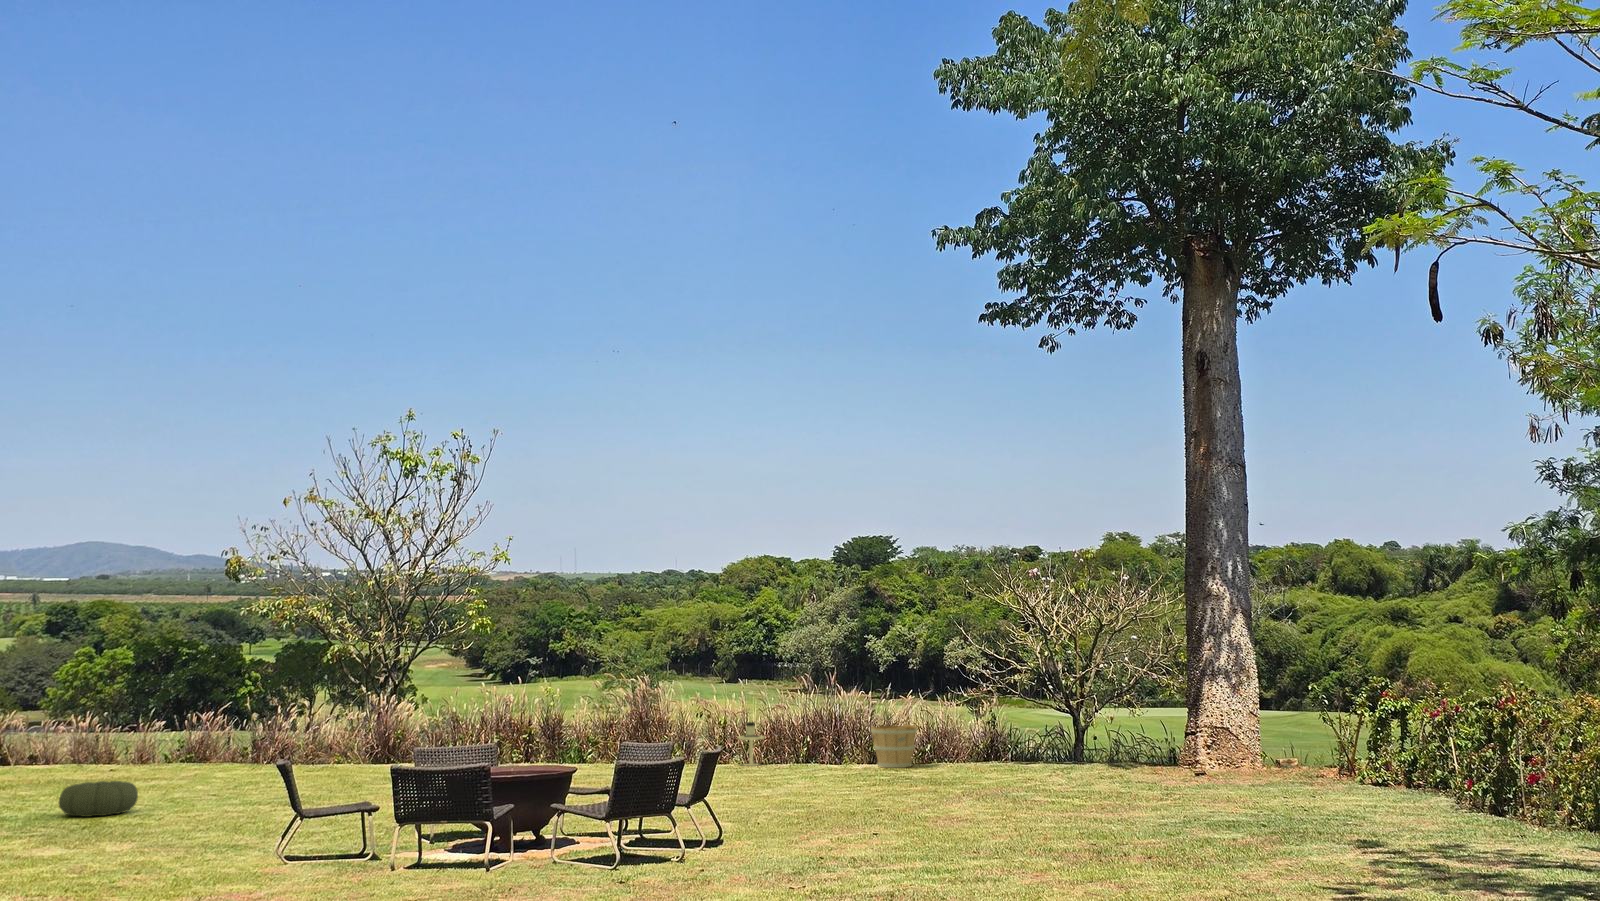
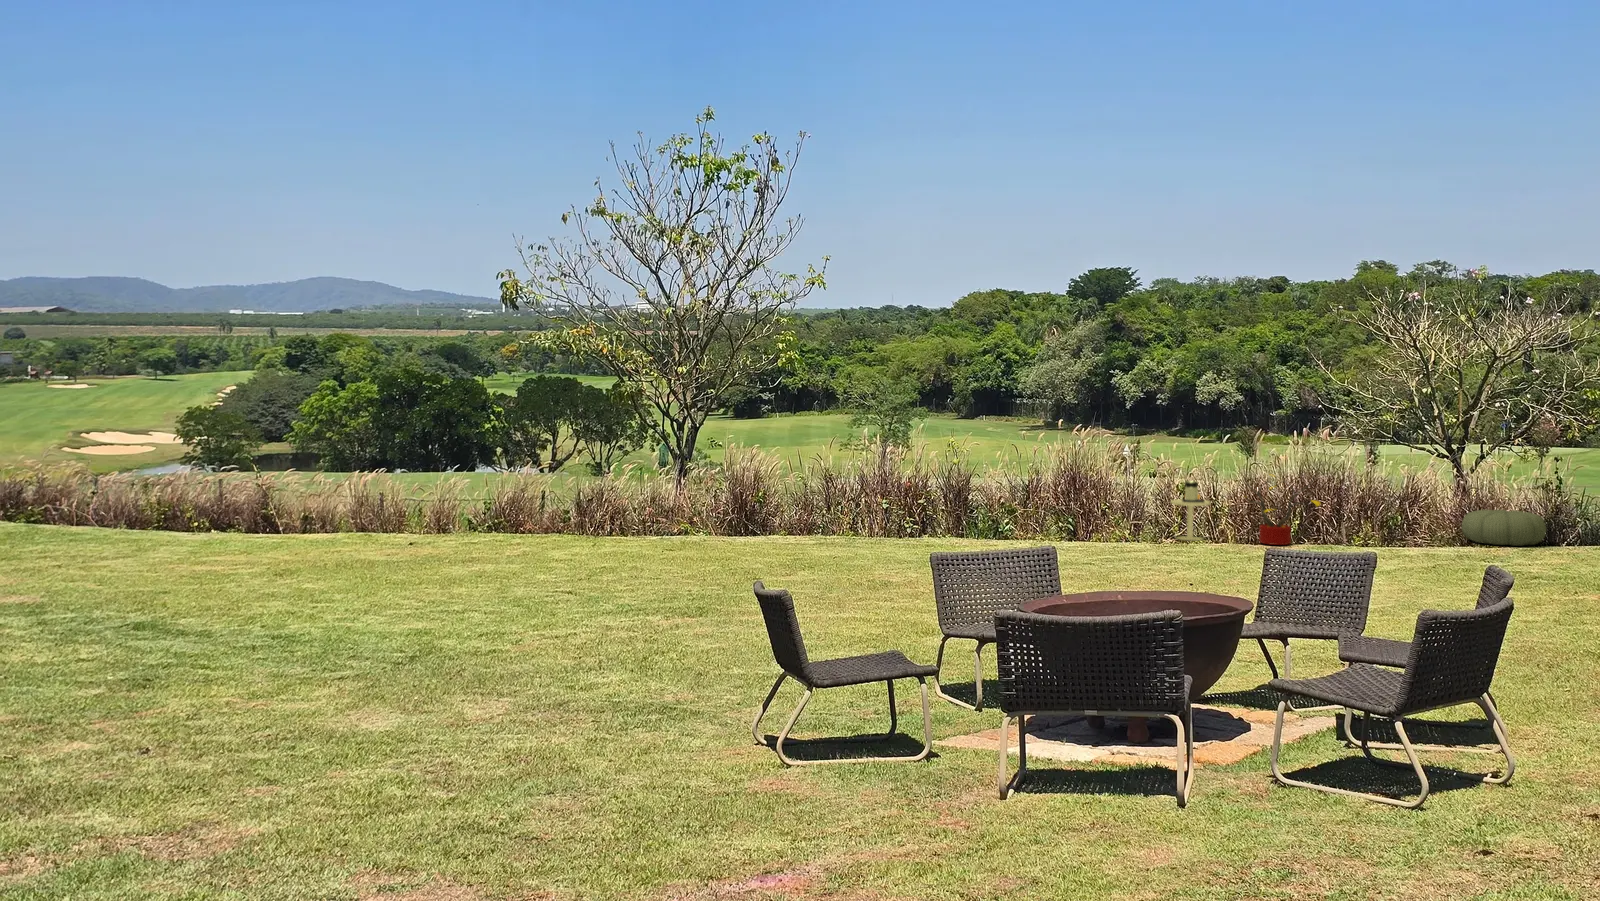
decorative plant: none [785,714,831,767] -> present [1250,475,1320,545]
wooden bucket: present [871,725,917,768] -> none [1377,489,1453,551]
pouf: present [59,781,138,817] -> present [1462,510,1546,546]

